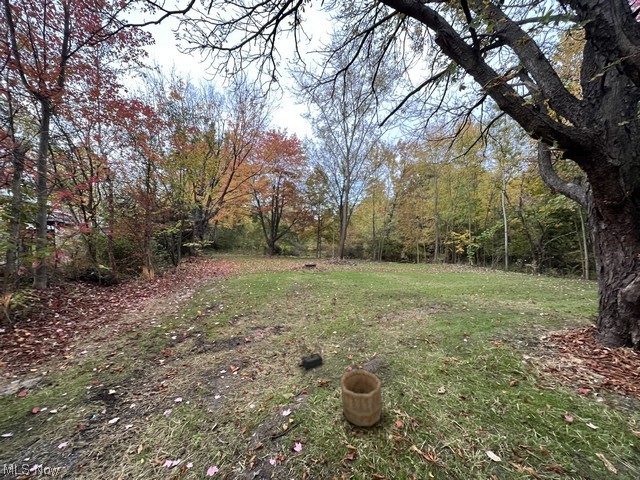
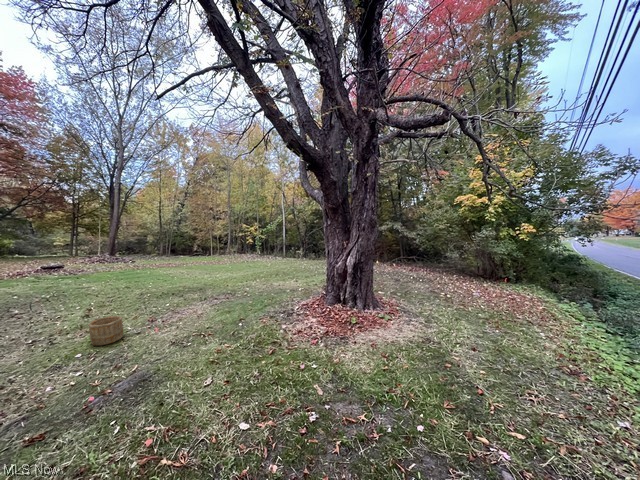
decorative plant: present [296,342,324,369] -> none [41,314,75,336]

